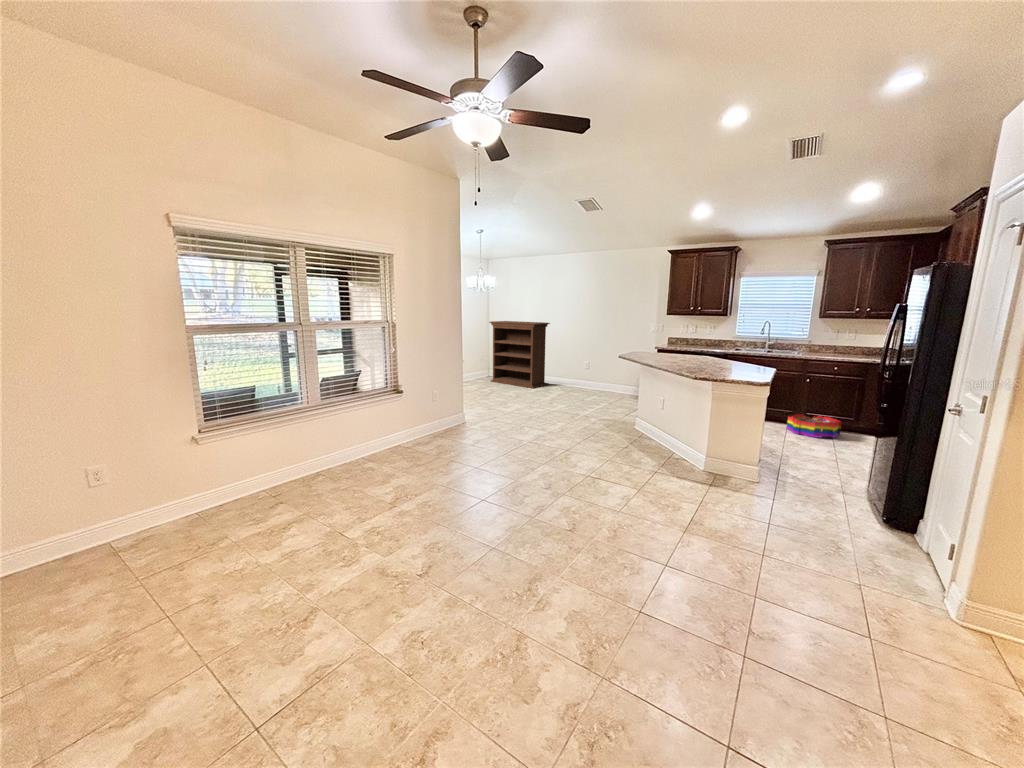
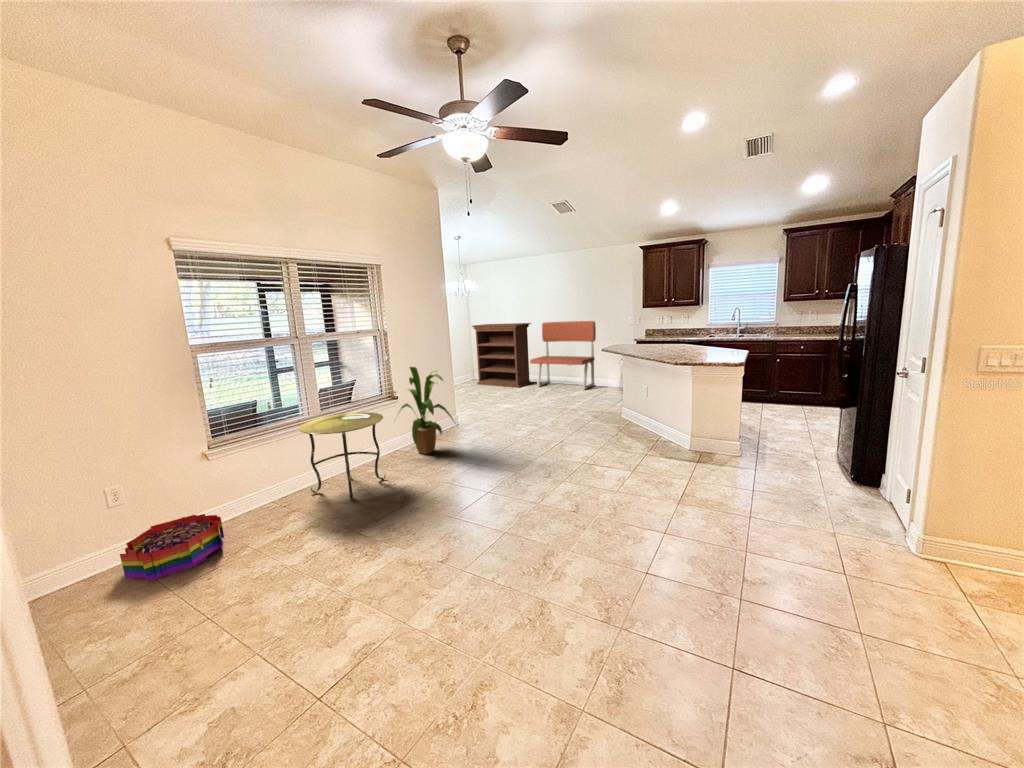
bench: none [546,323,616,396] -> present [530,321,596,389]
house plant: none [395,362,461,453] -> present [399,367,454,454]
side table: none [294,405,381,495] -> present [299,412,386,499]
storage bin: present [787,414,841,438] -> present [120,514,224,581]

